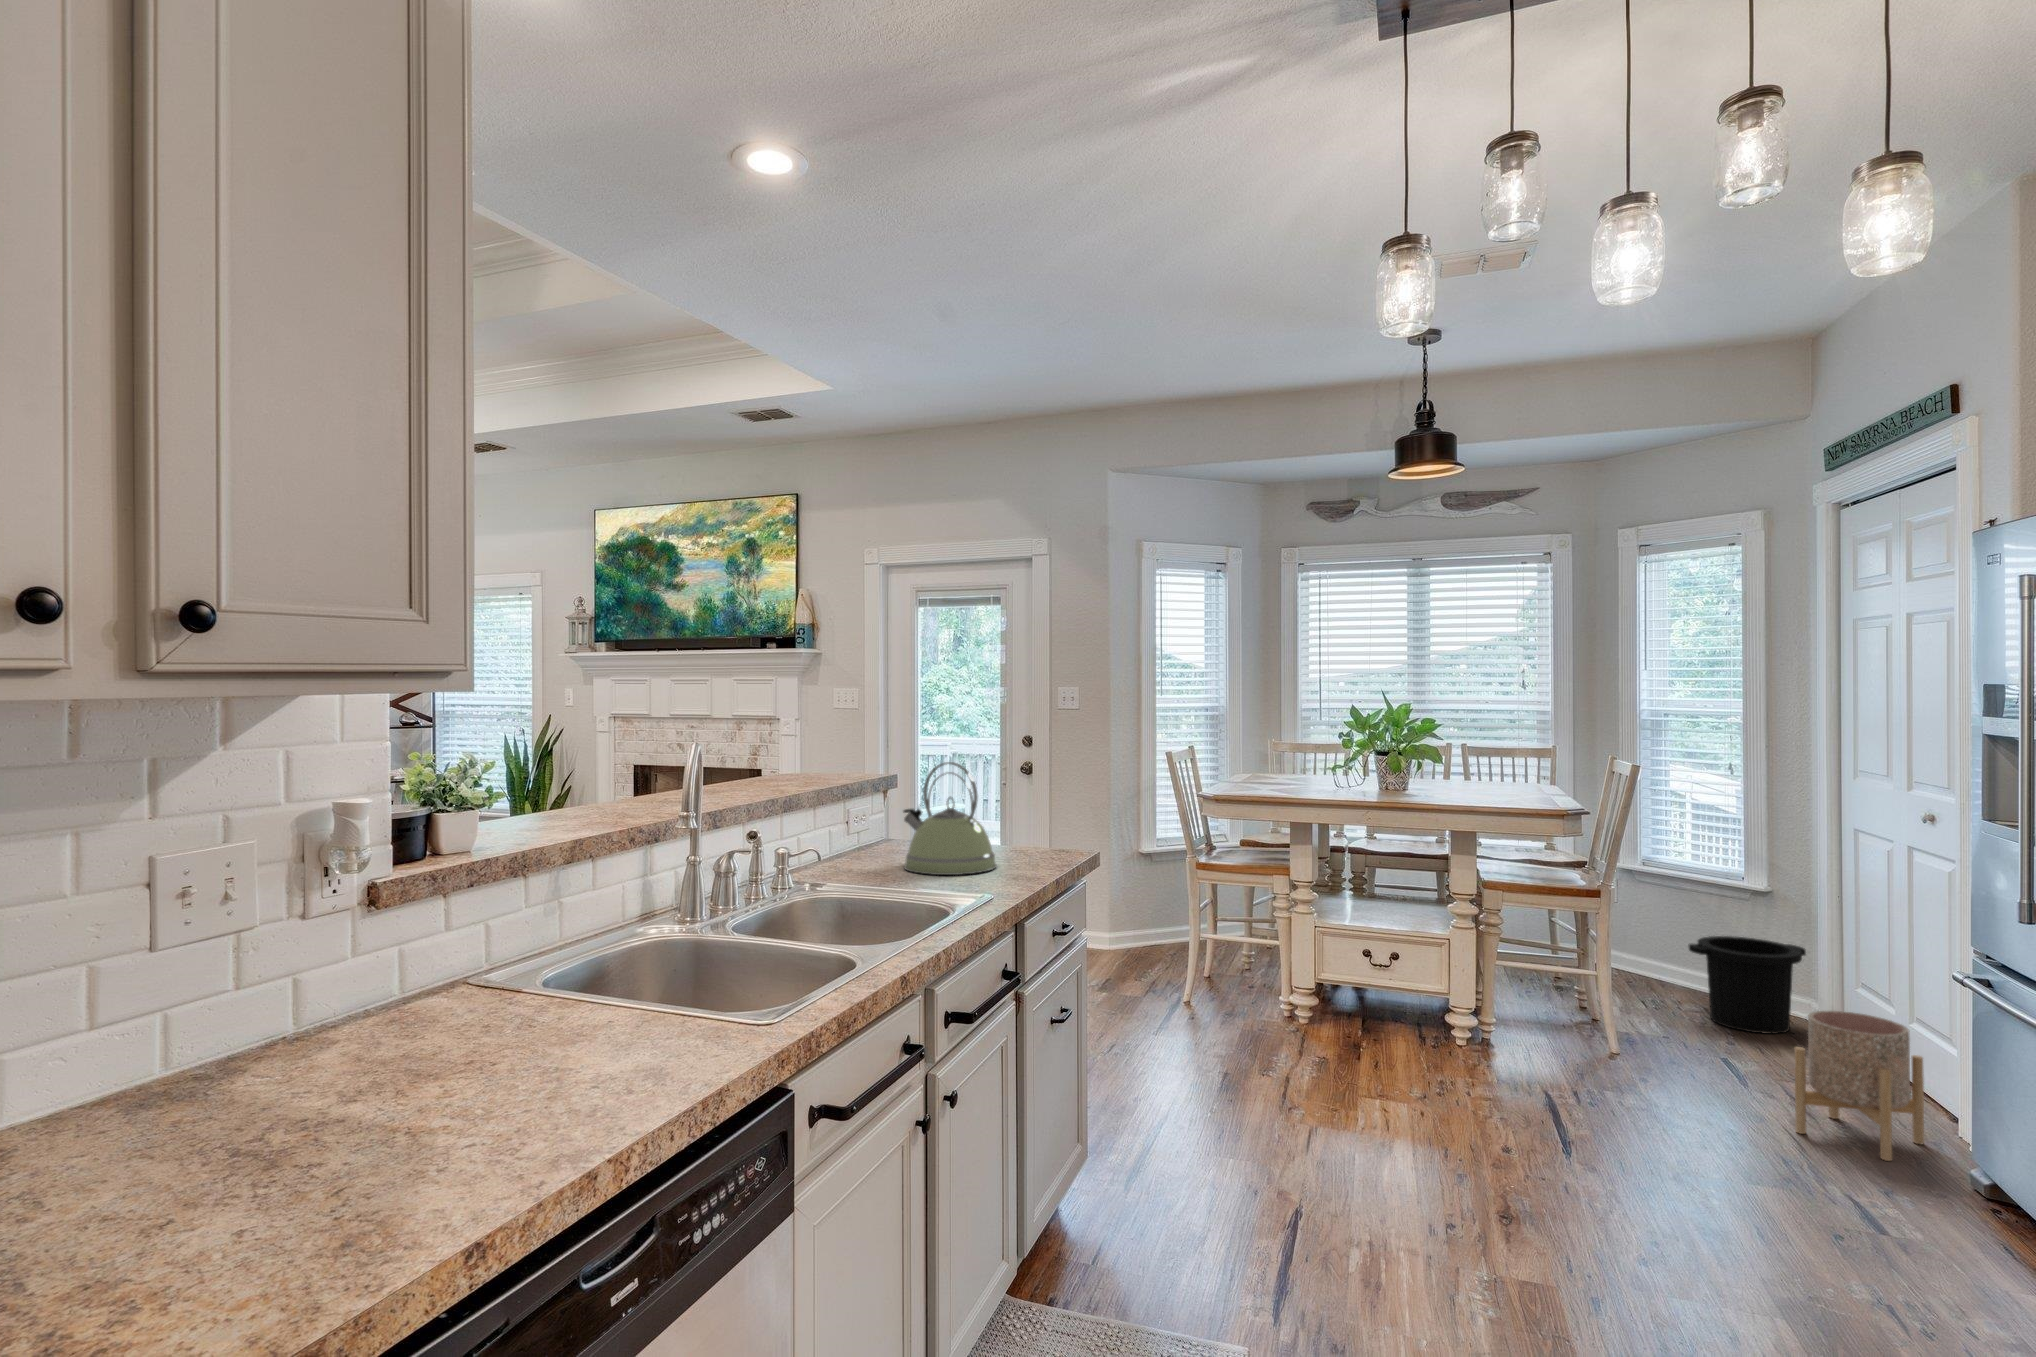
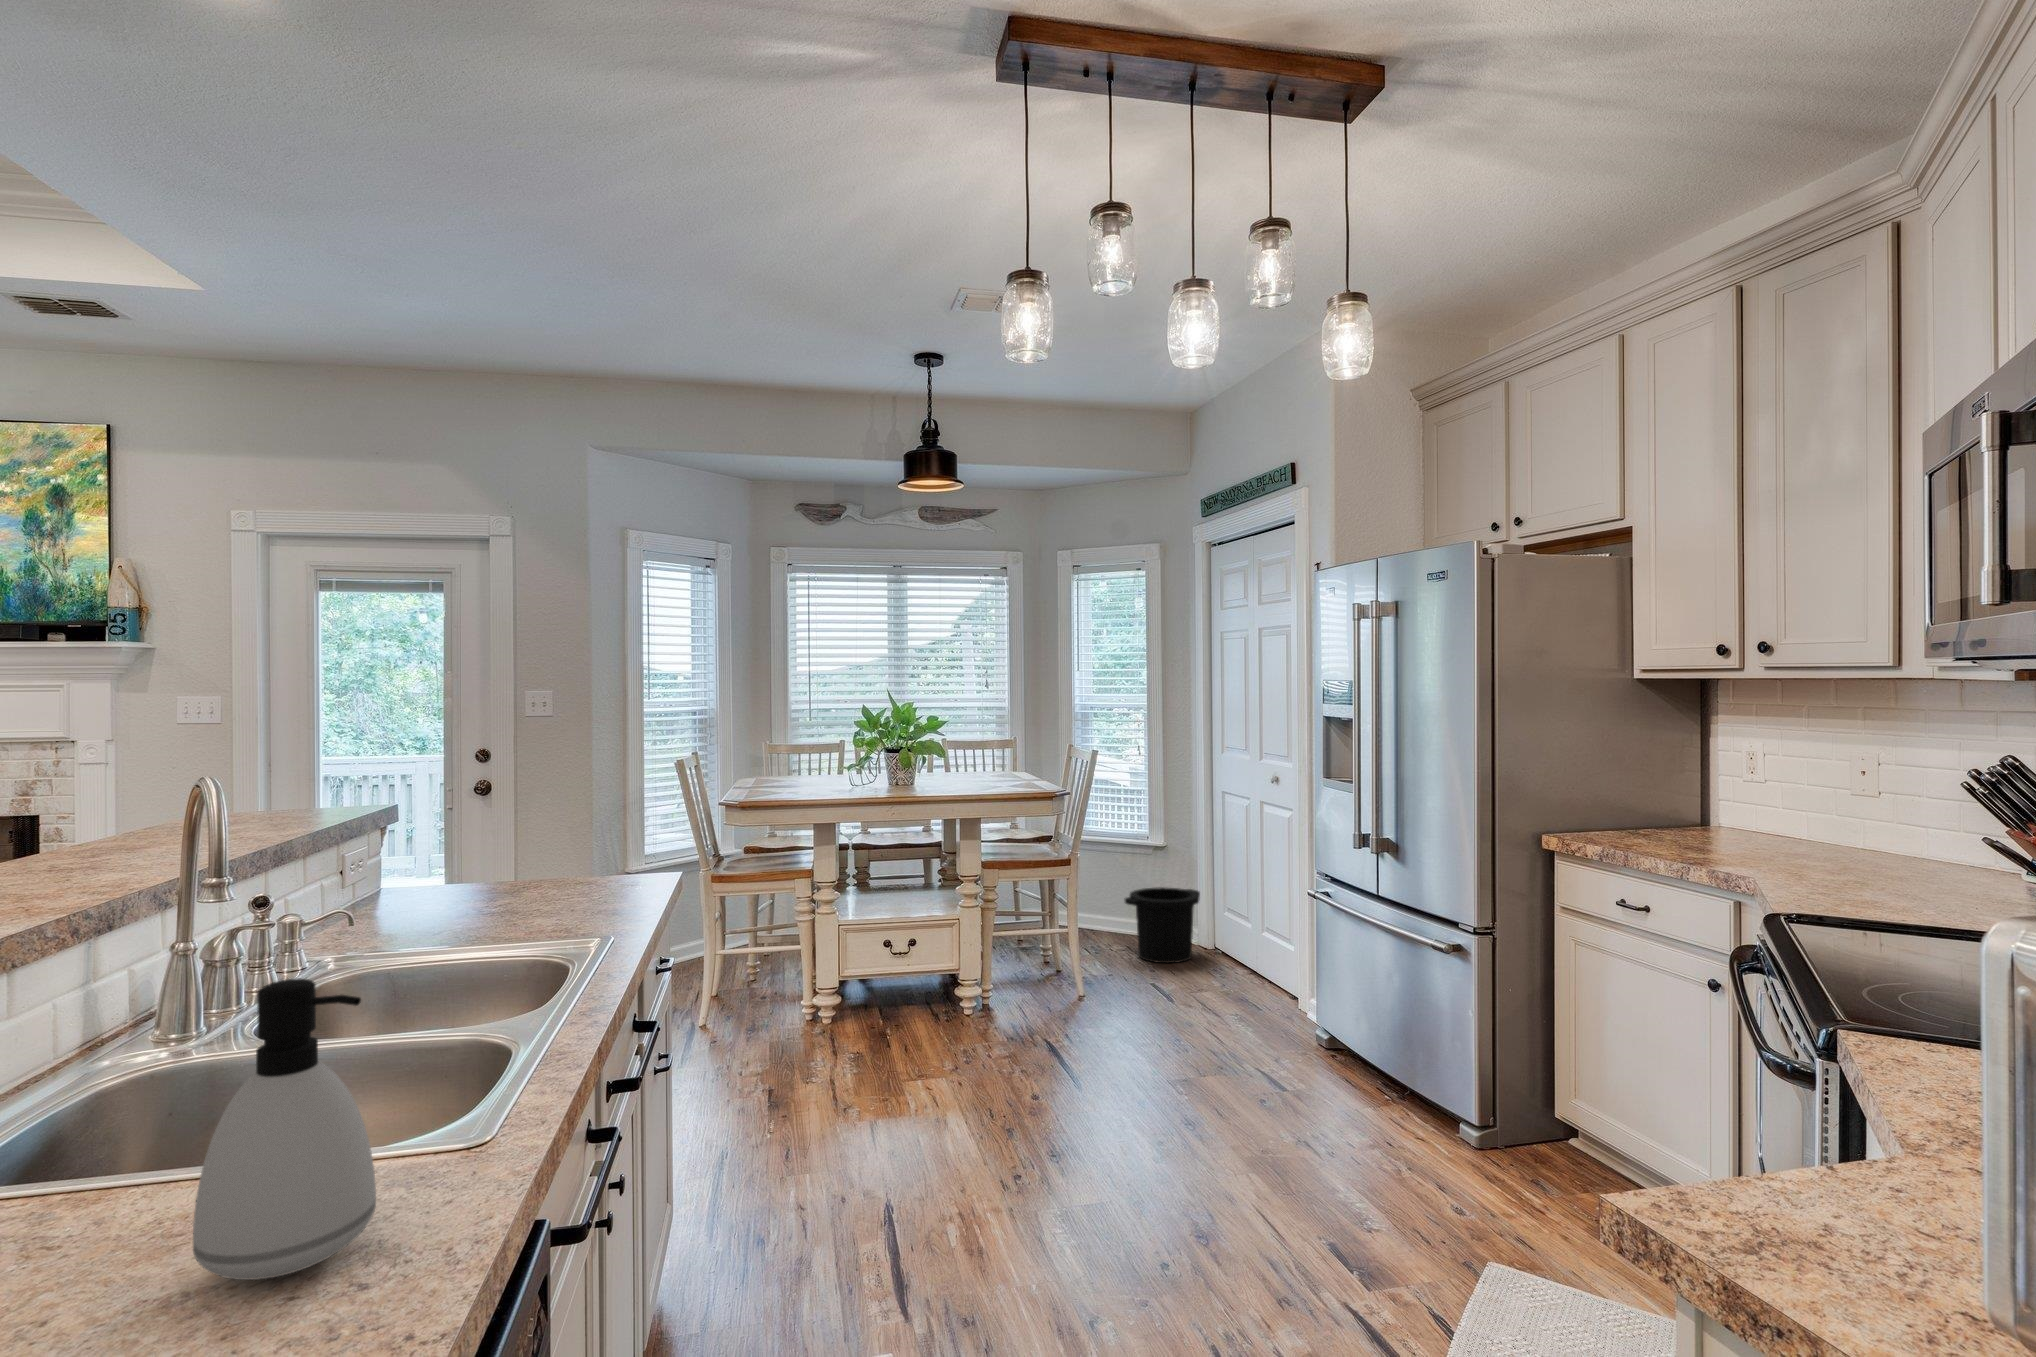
kettle: present [904,762,997,875] -> none [443,782,575,920]
soap dispenser: none [558,876,667,1073] -> present [193,978,376,1280]
planter: present [1795,1011,1924,1161] -> none [1223,936,1299,1045]

